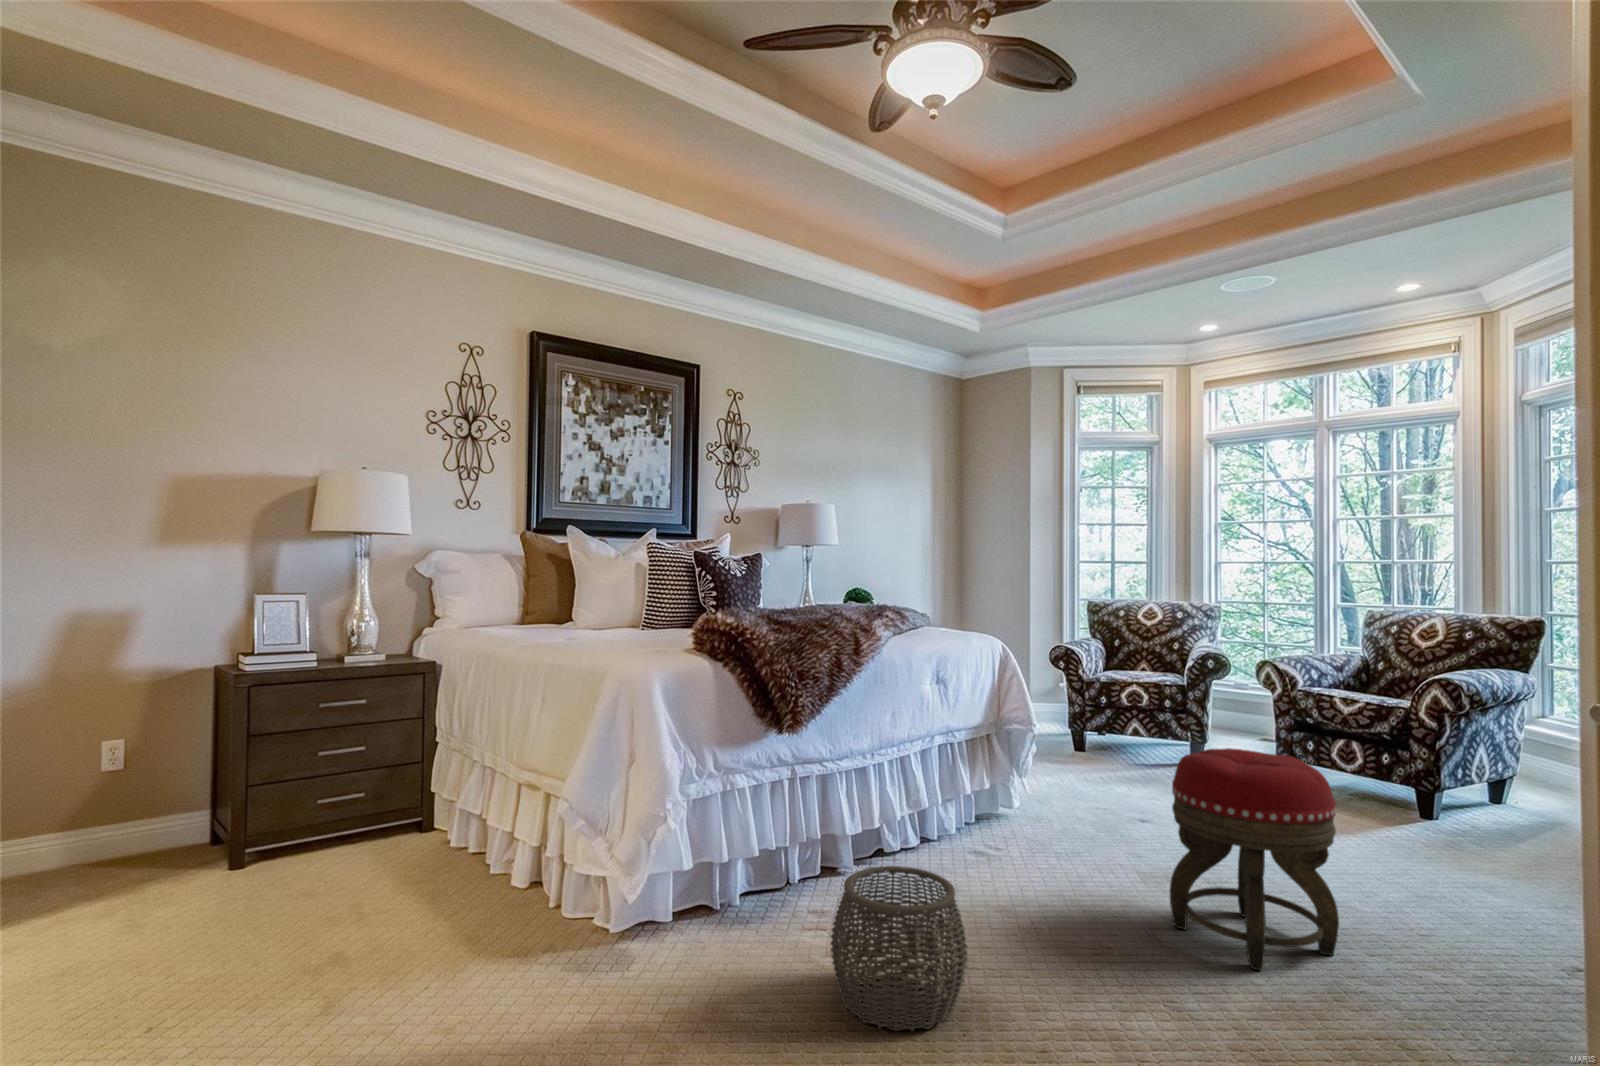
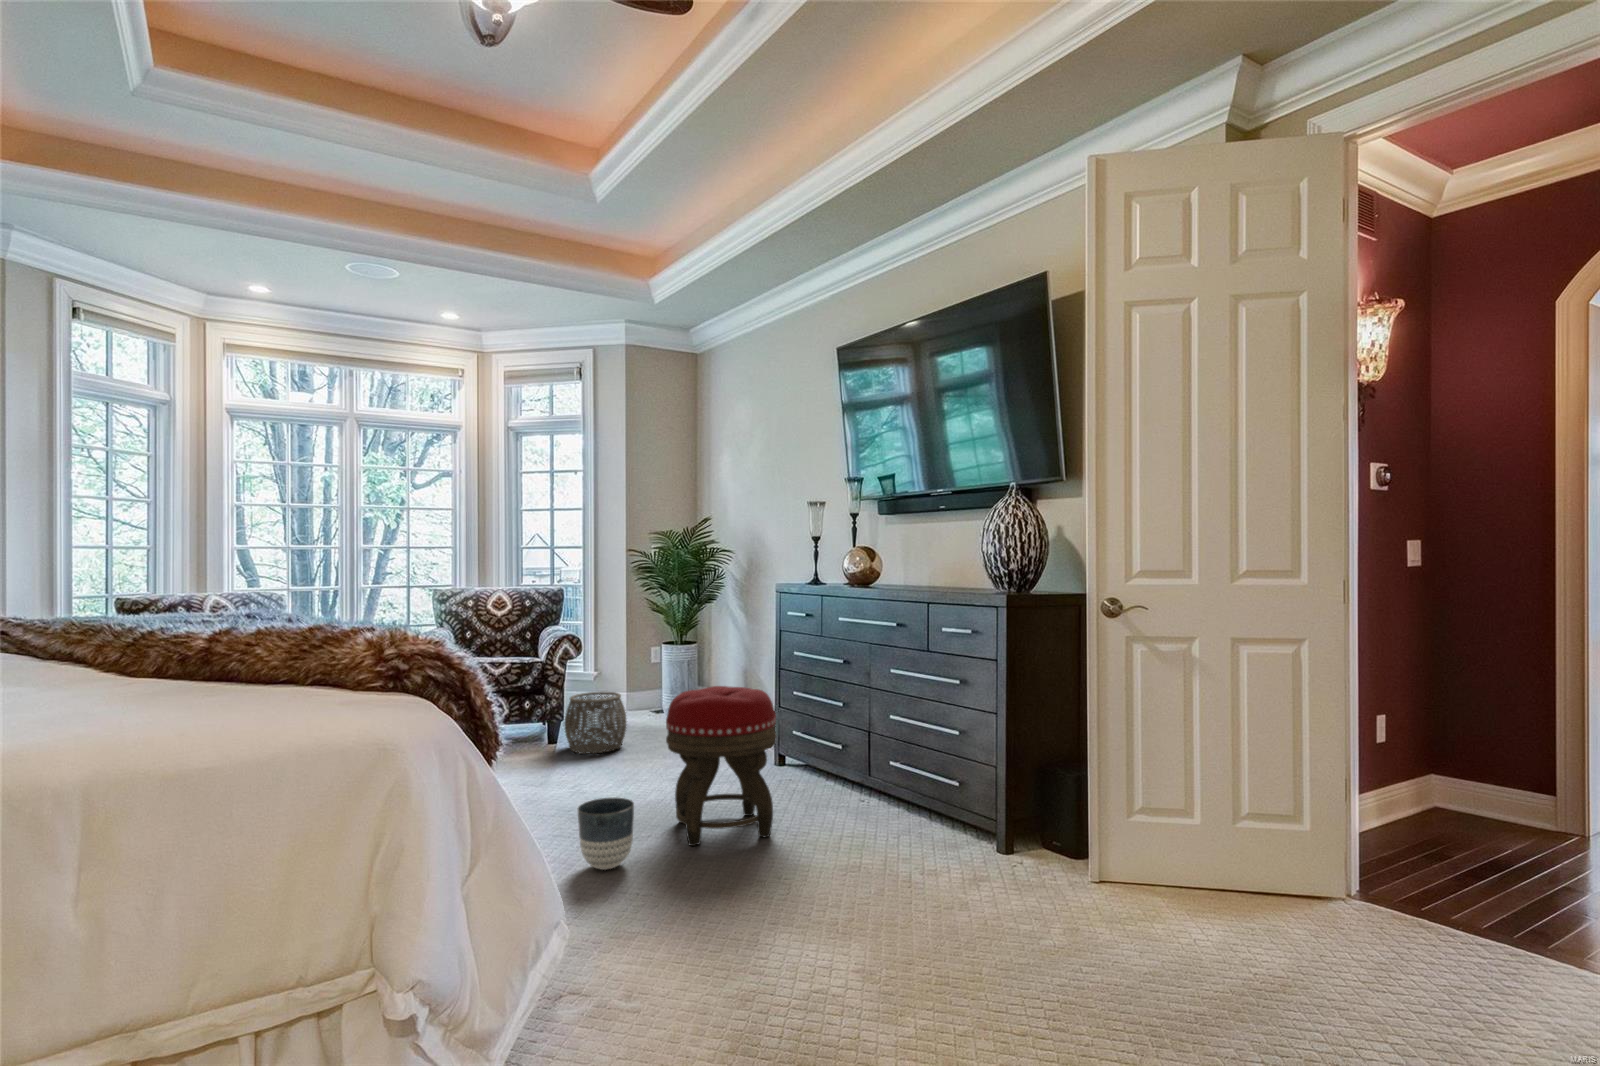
planter: none [1051,821,1111,896] -> present [578,798,634,870]
woven basket: present [830,866,968,1032] -> present [564,692,627,754]

